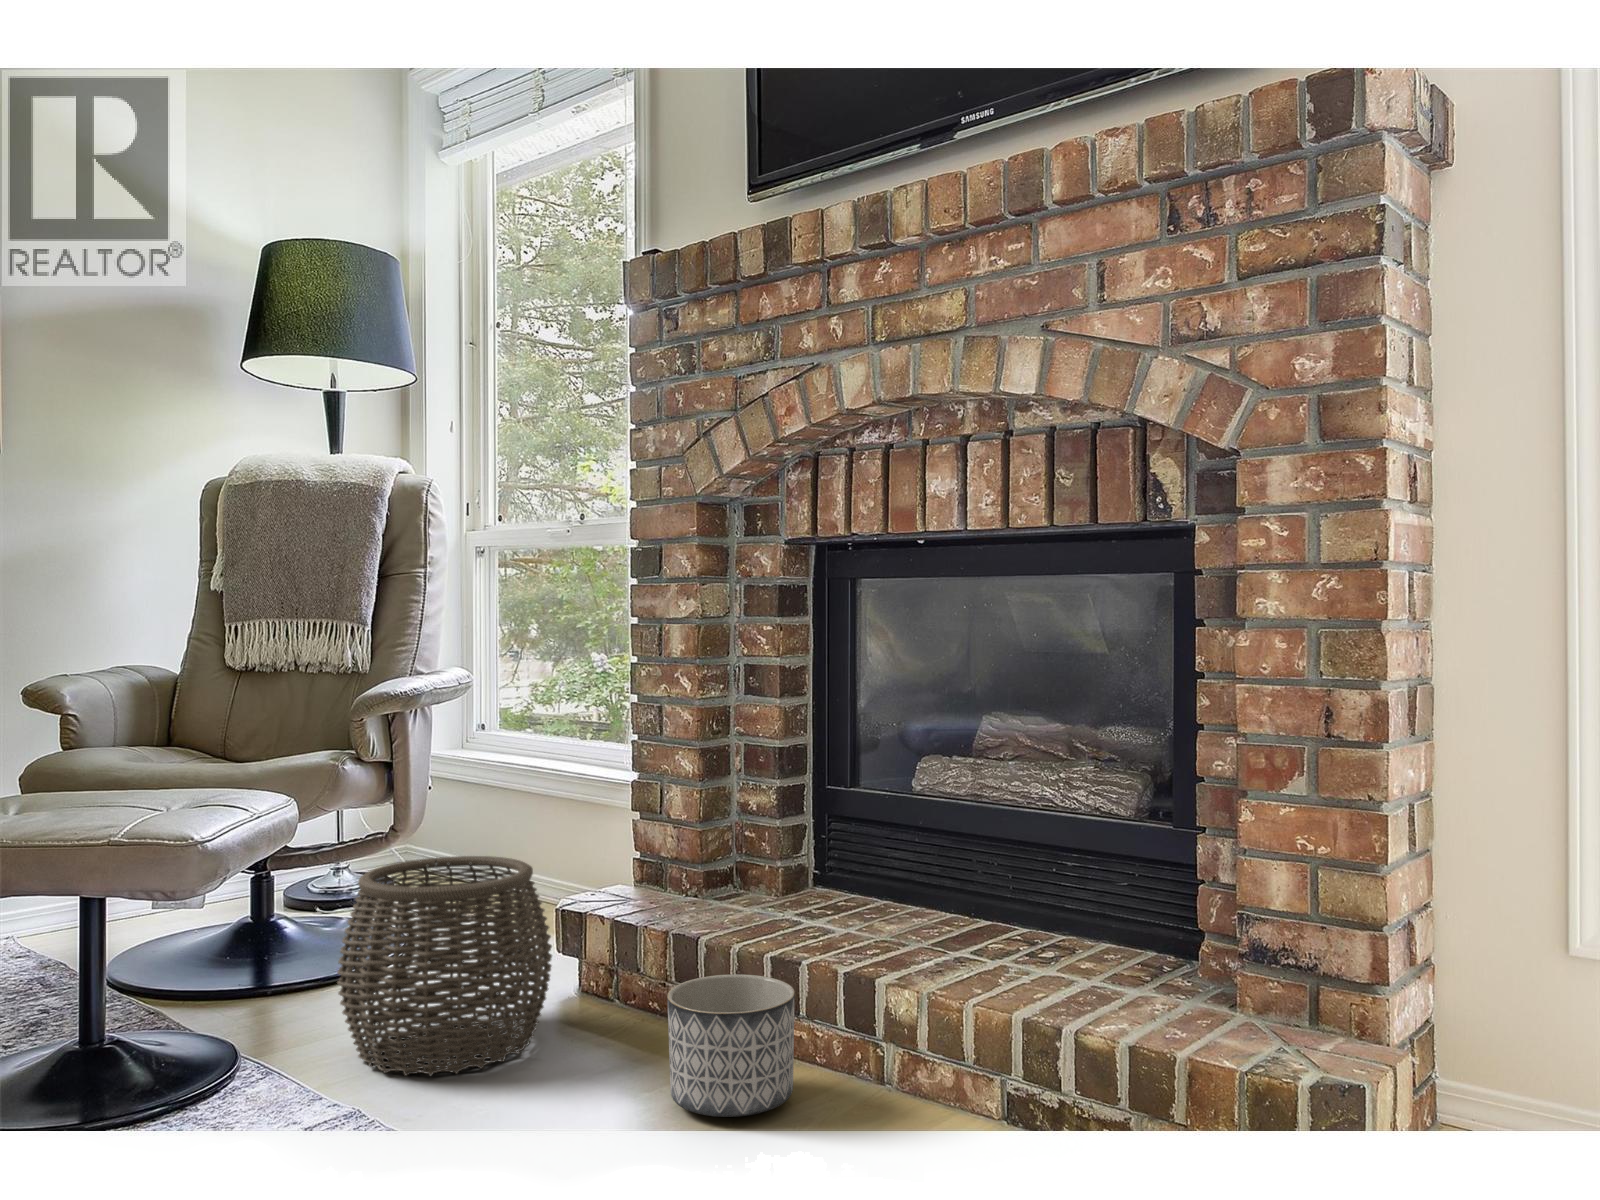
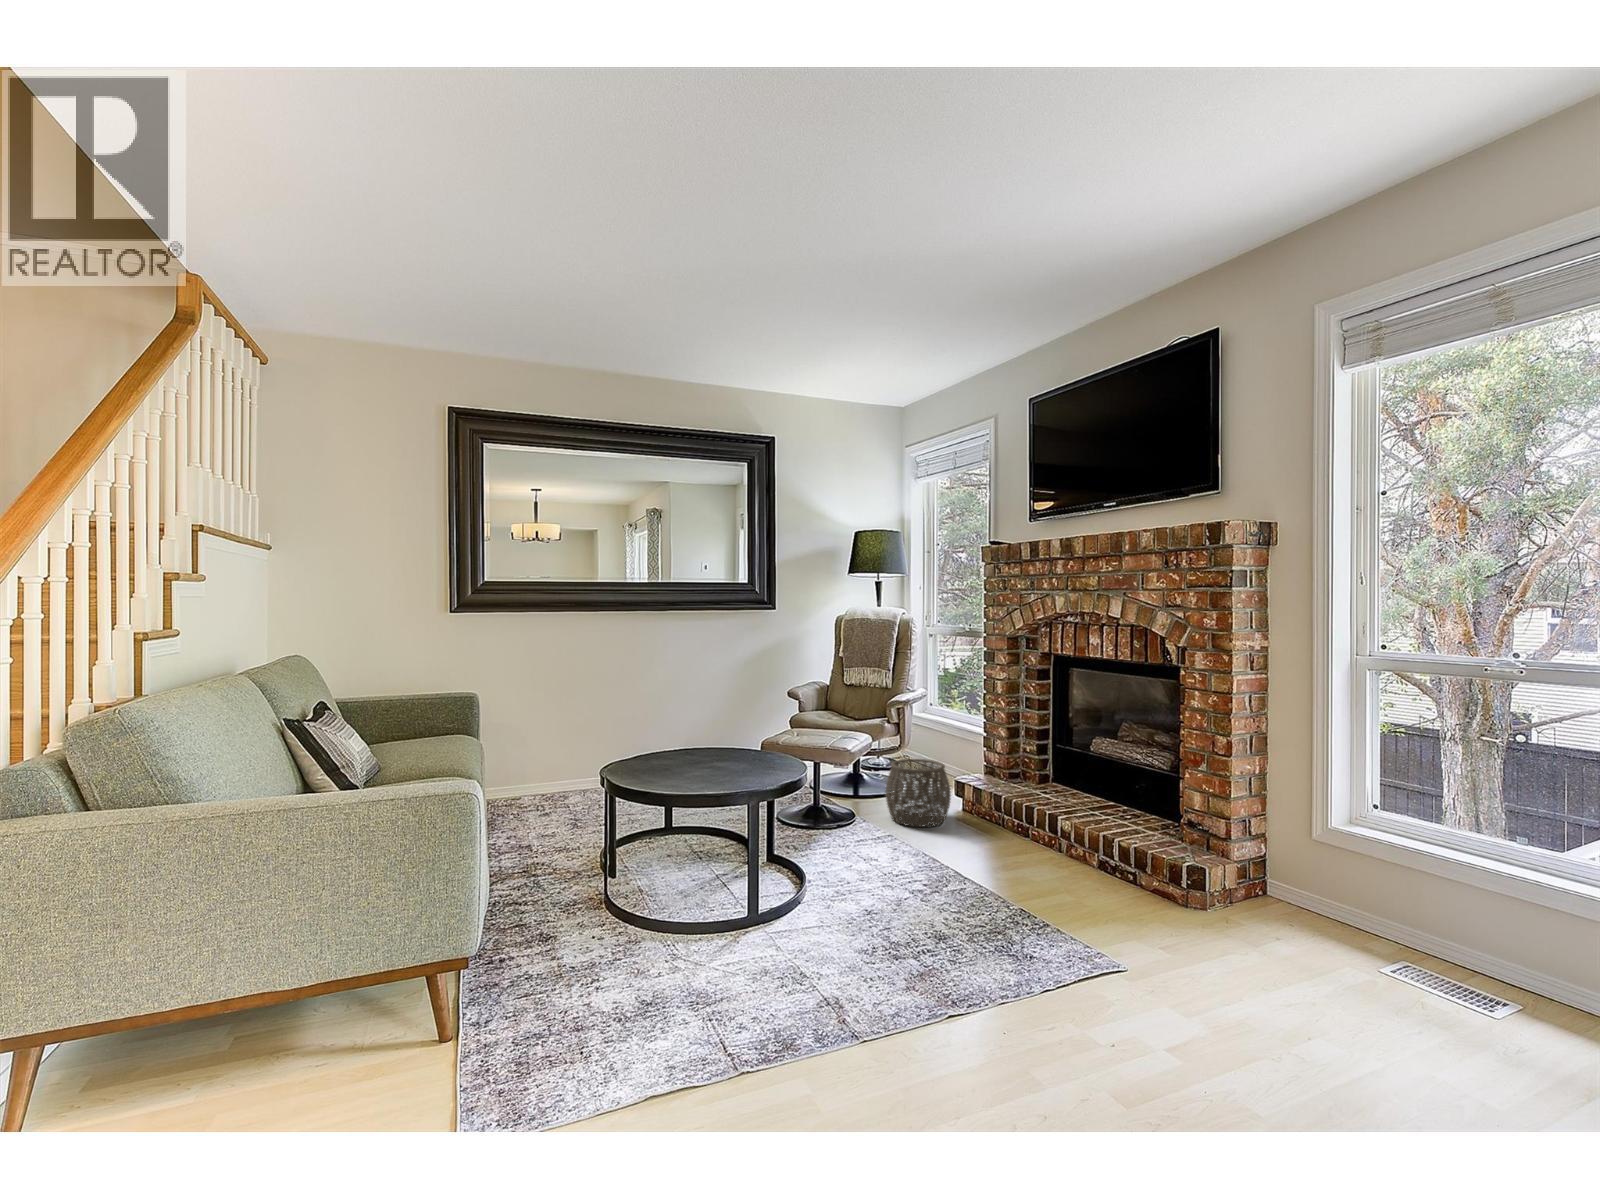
planter: present [667,974,795,1117] -> none [985,808,1028,852]

